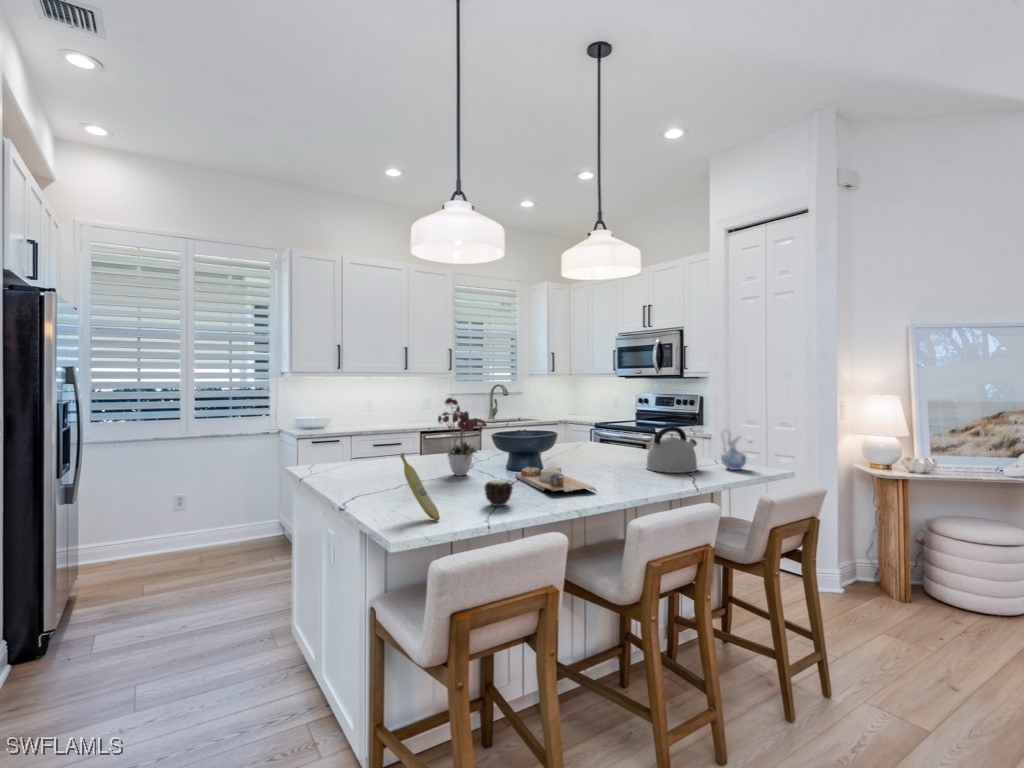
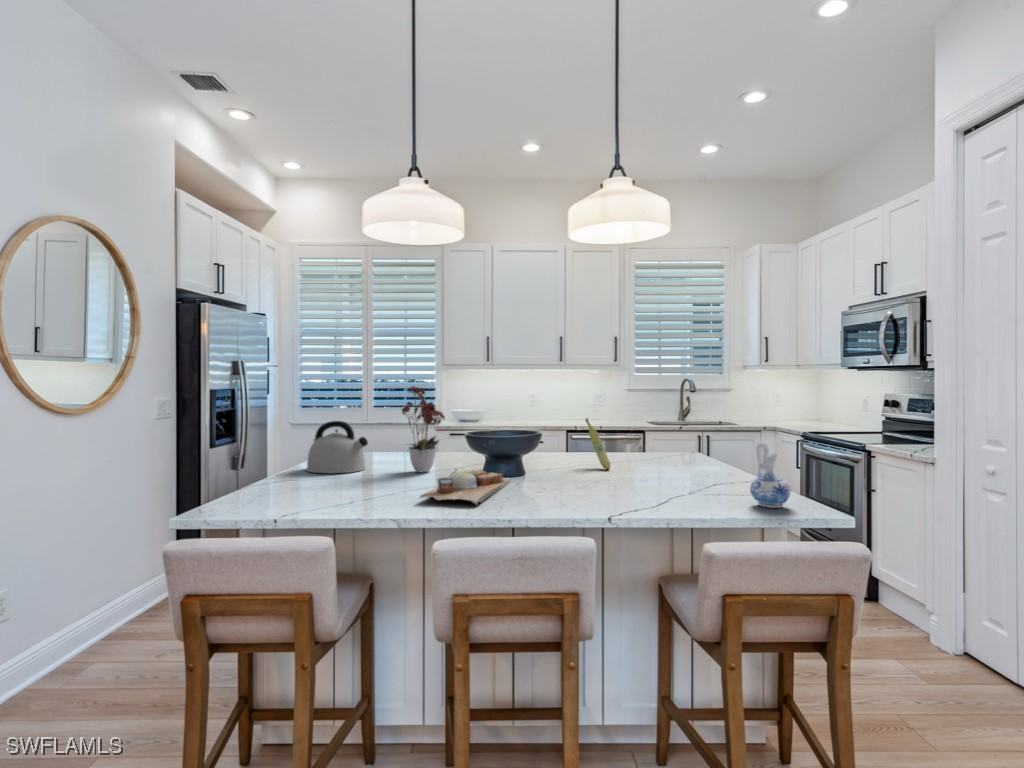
kettle: present [646,426,697,473] -> present [307,421,368,473]
fruit: present [400,453,440,520] -> present [585,418,610,470]
candle: present [484,480,513,506] -> none [331,472,366,504]

